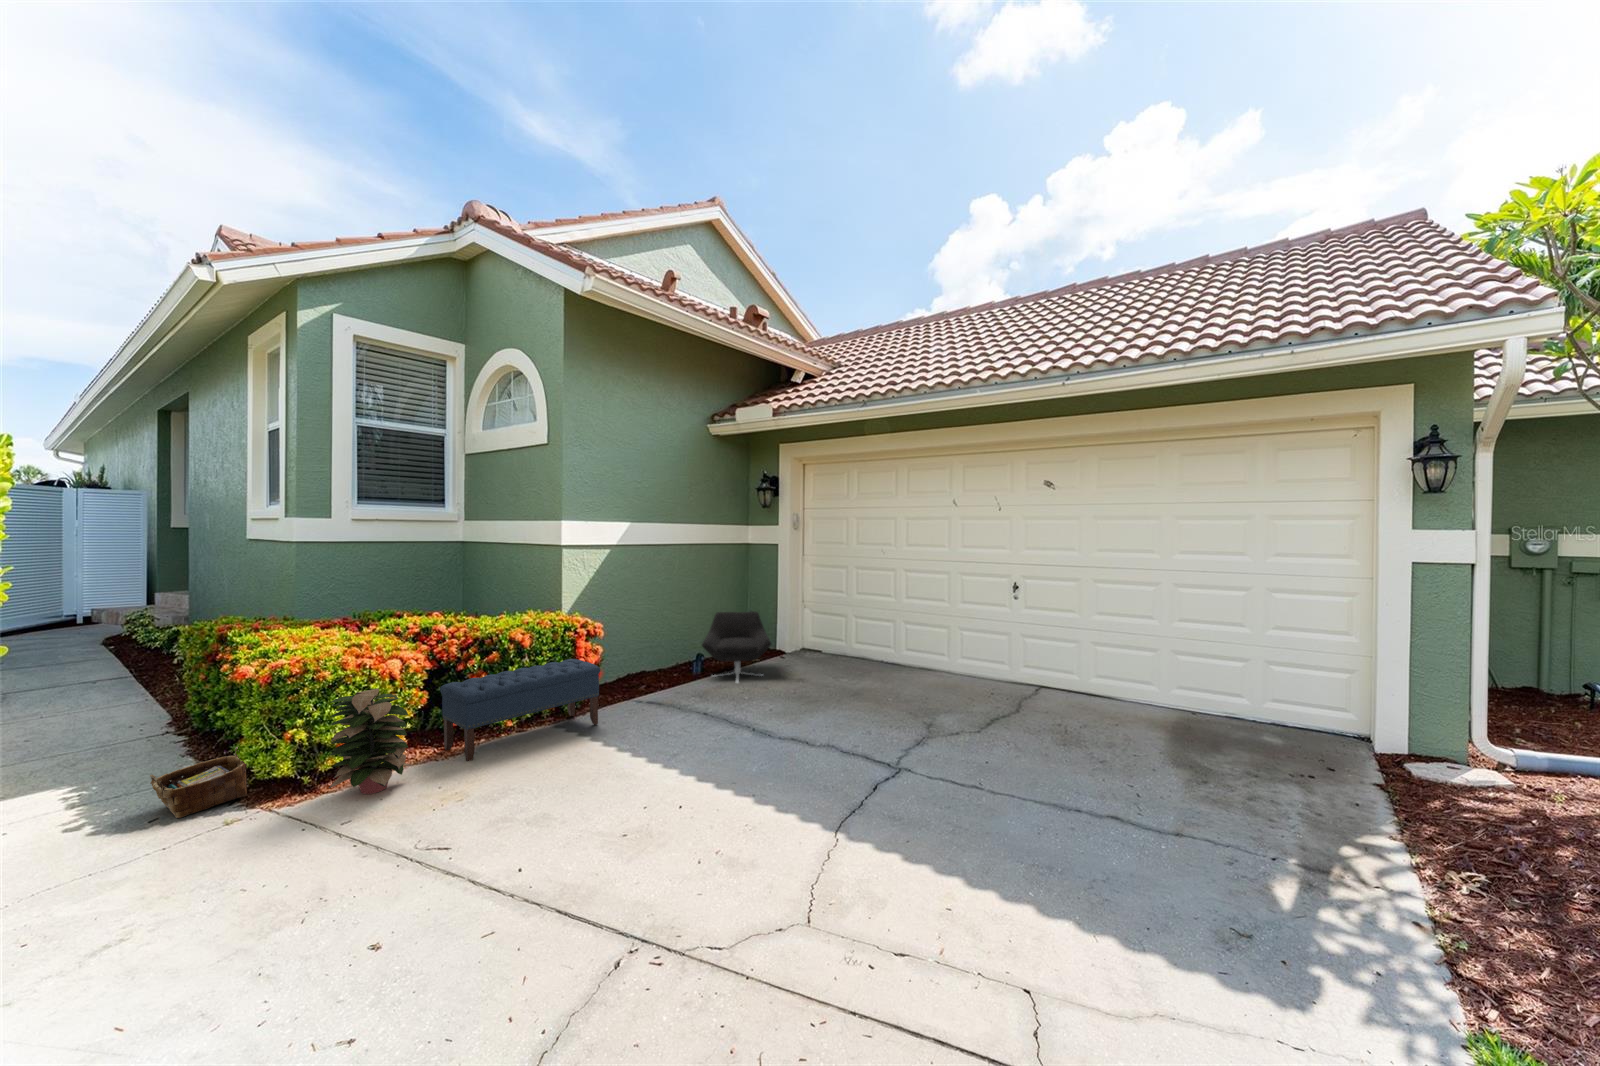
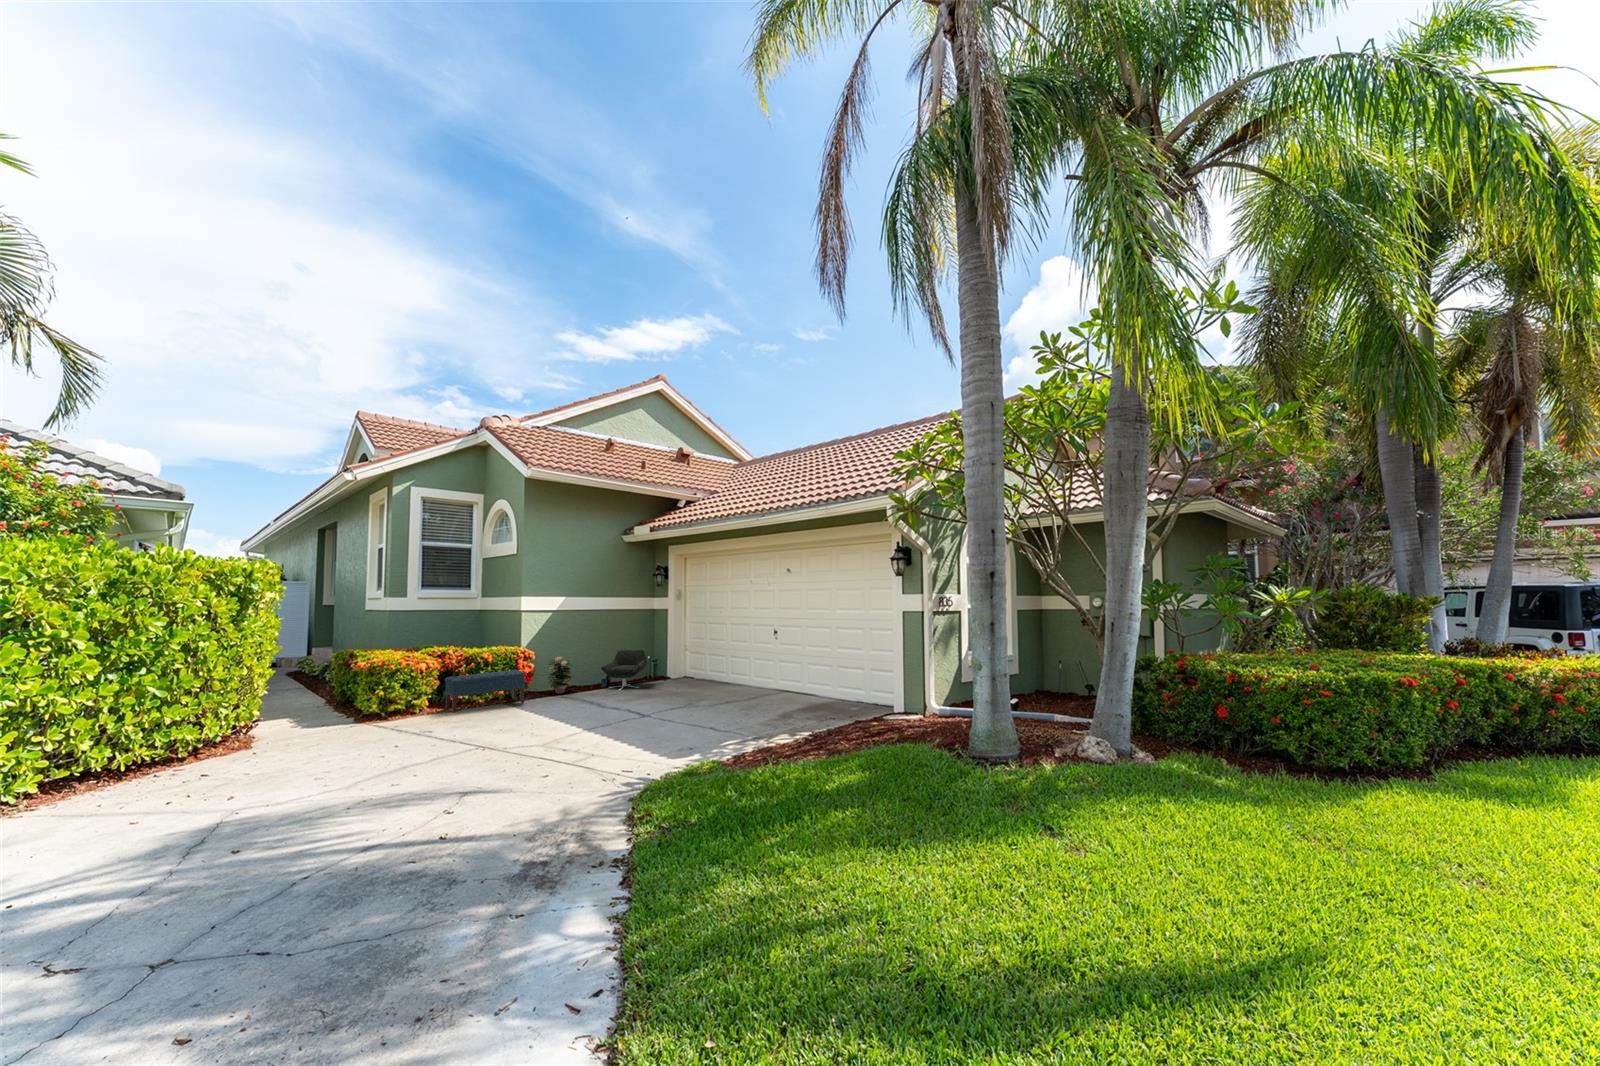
decorative plant: present [329,688,412,794] -> present [548,657,572,693]
woven basket: present [150,747,247,818] -> none [324,698,360,723]

